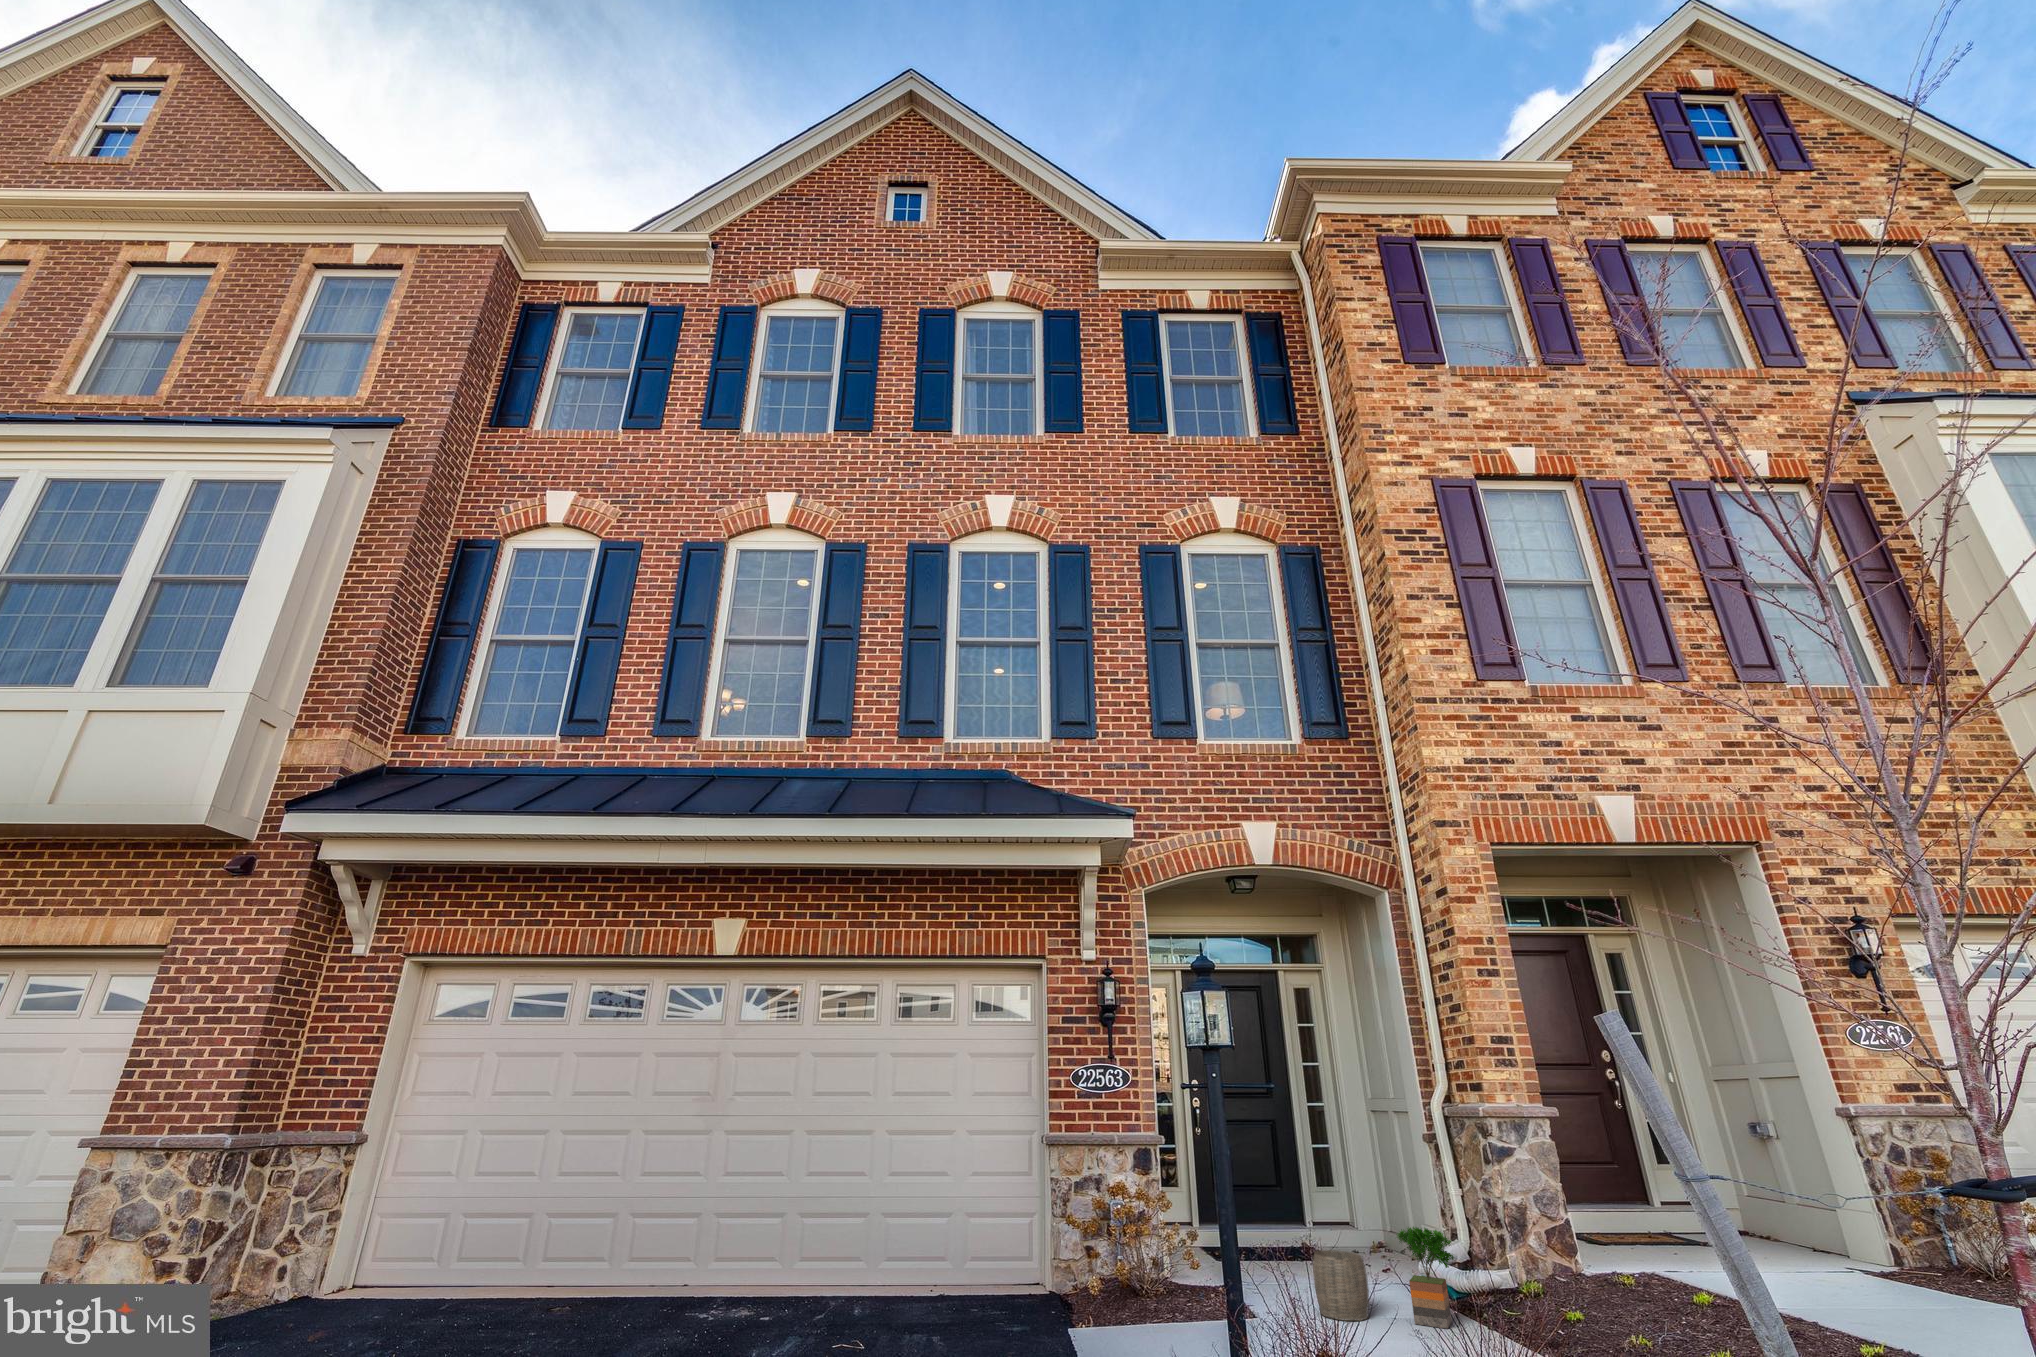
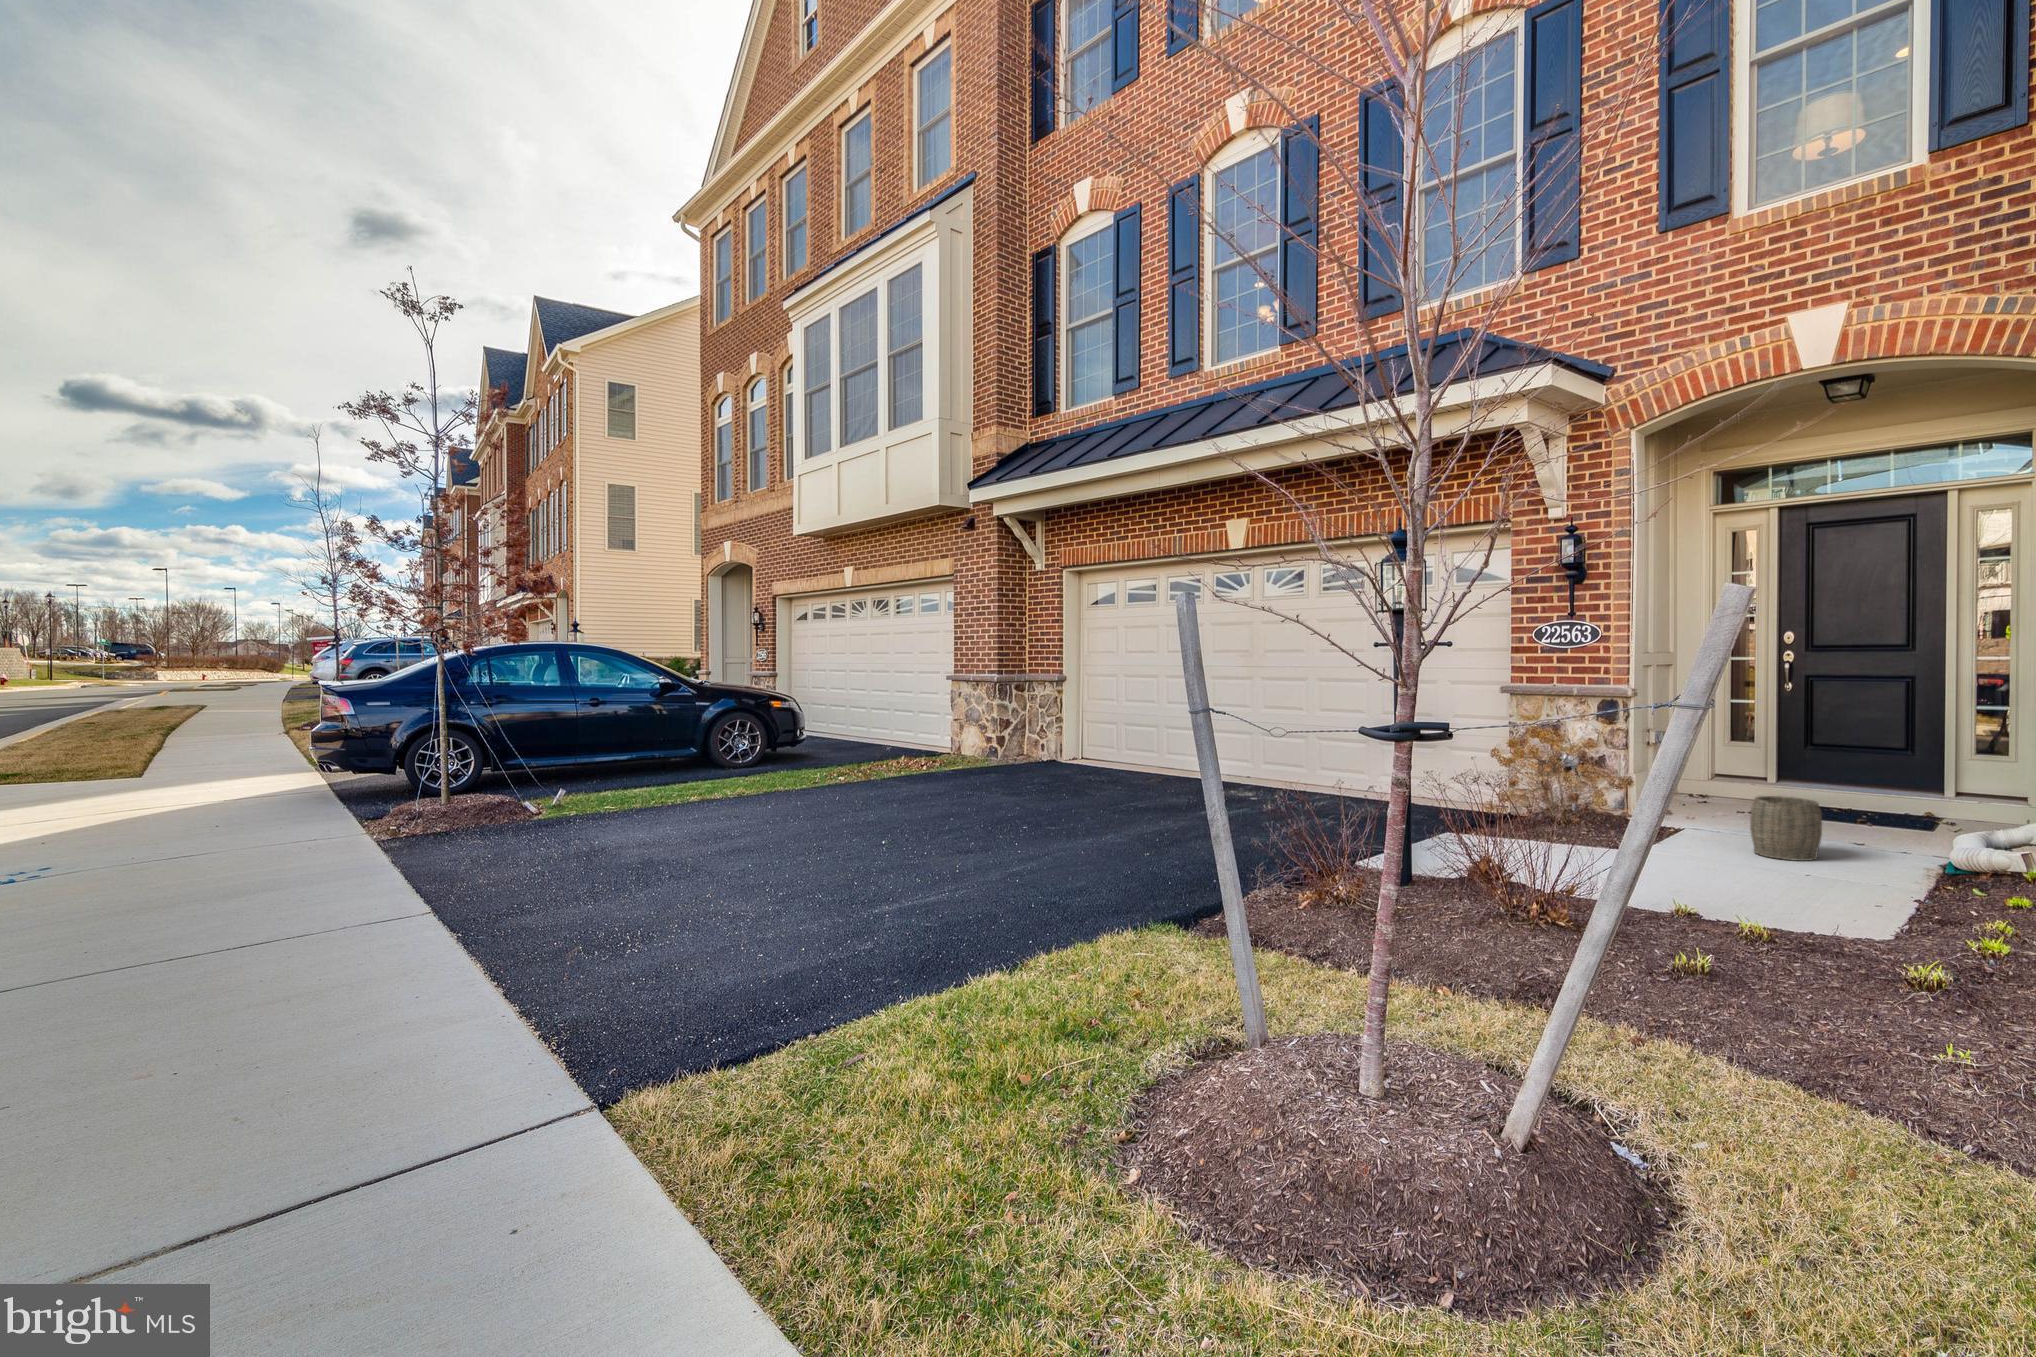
potted tree: present [1397,1227,1455,1329] -> none [1858,779,1944,880]

